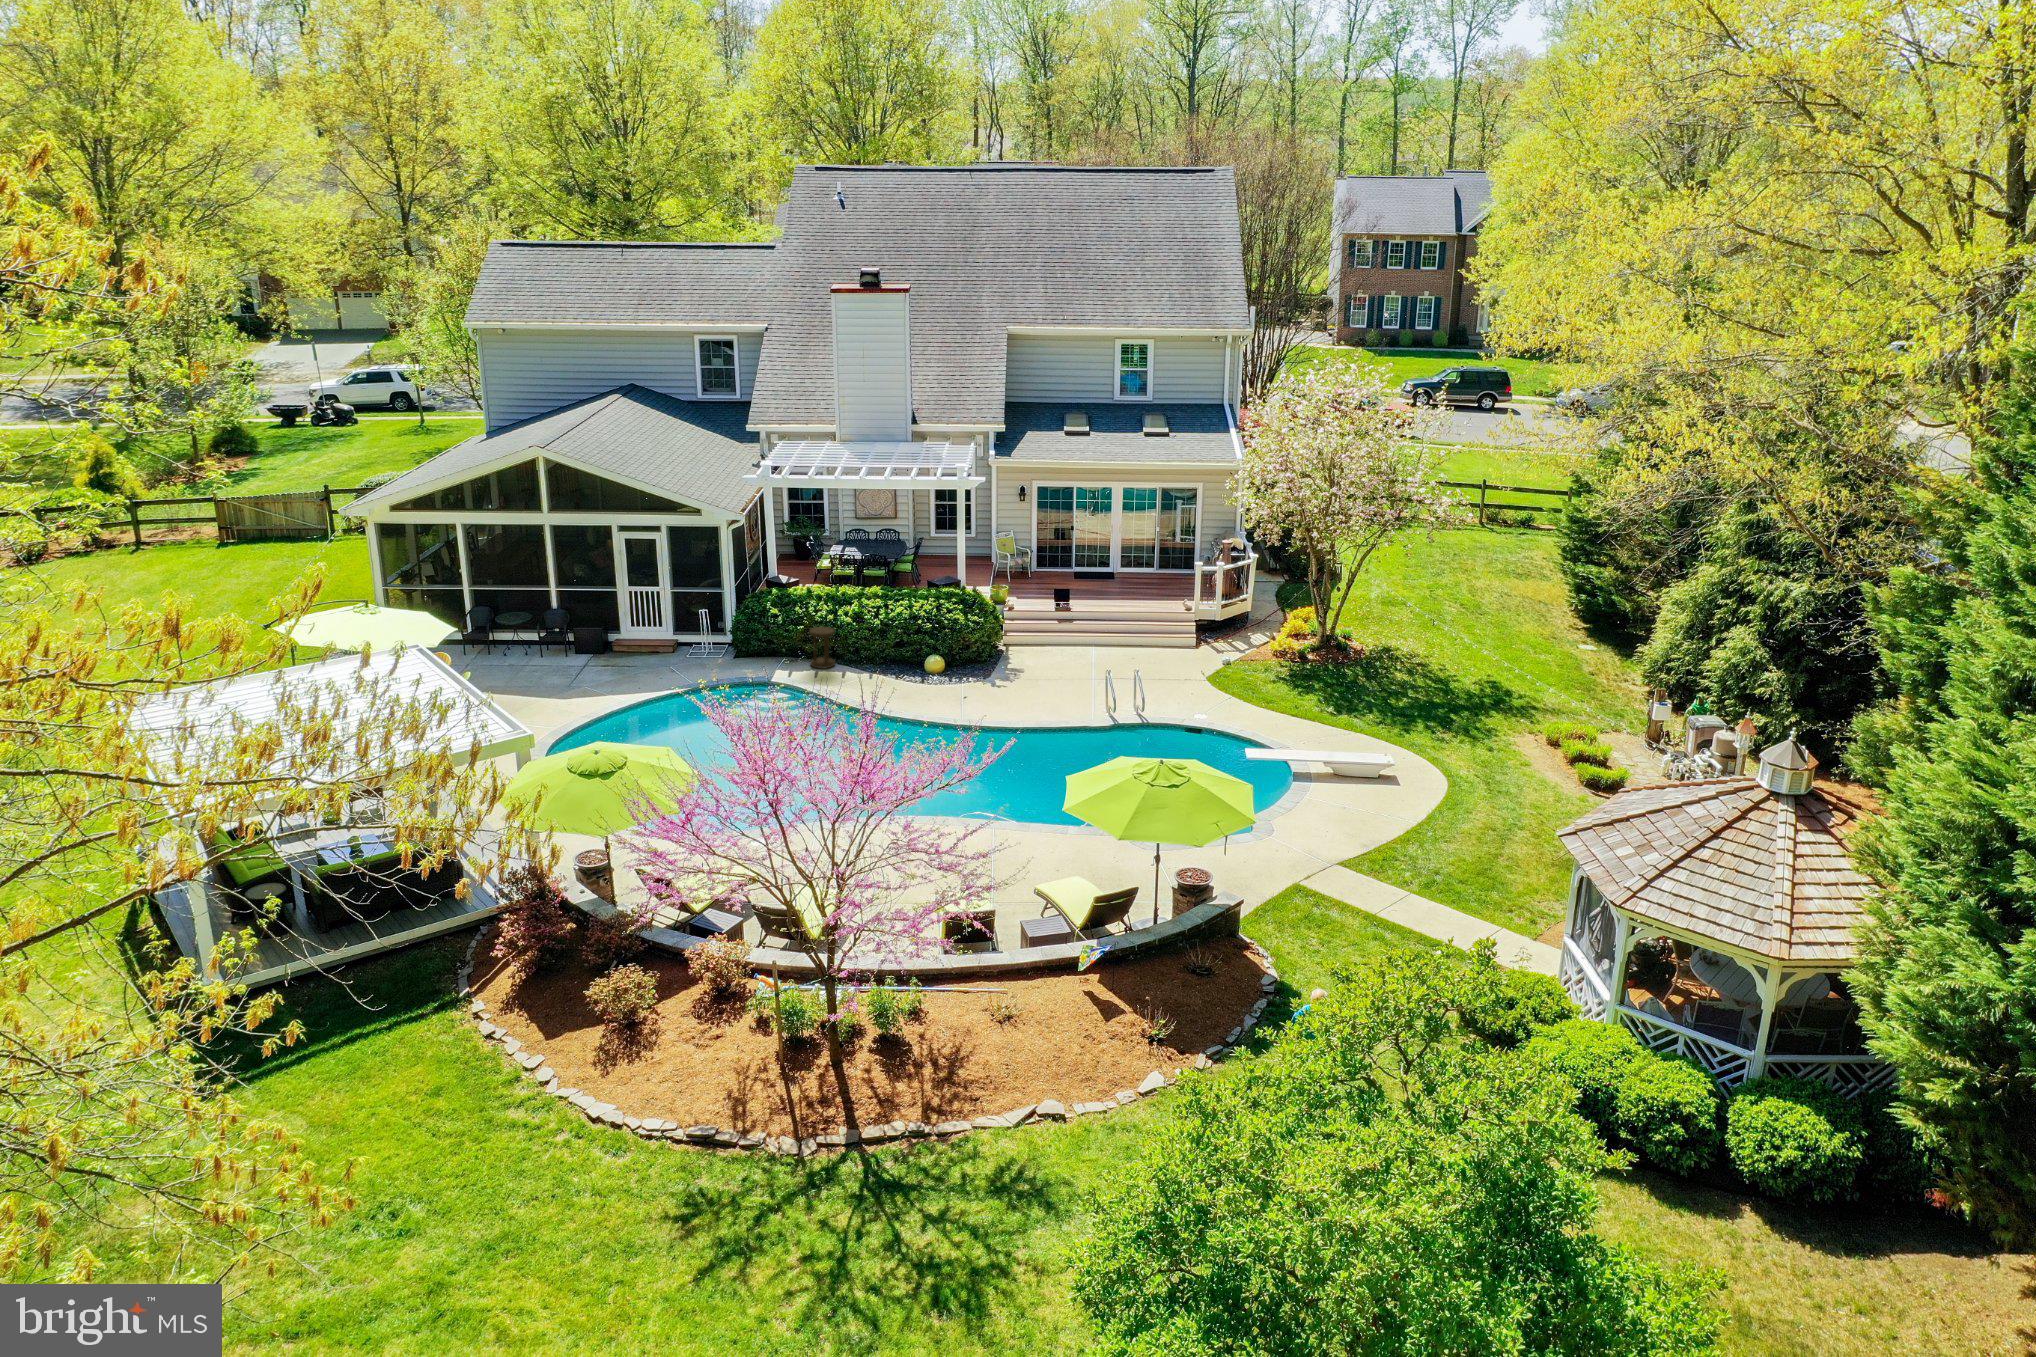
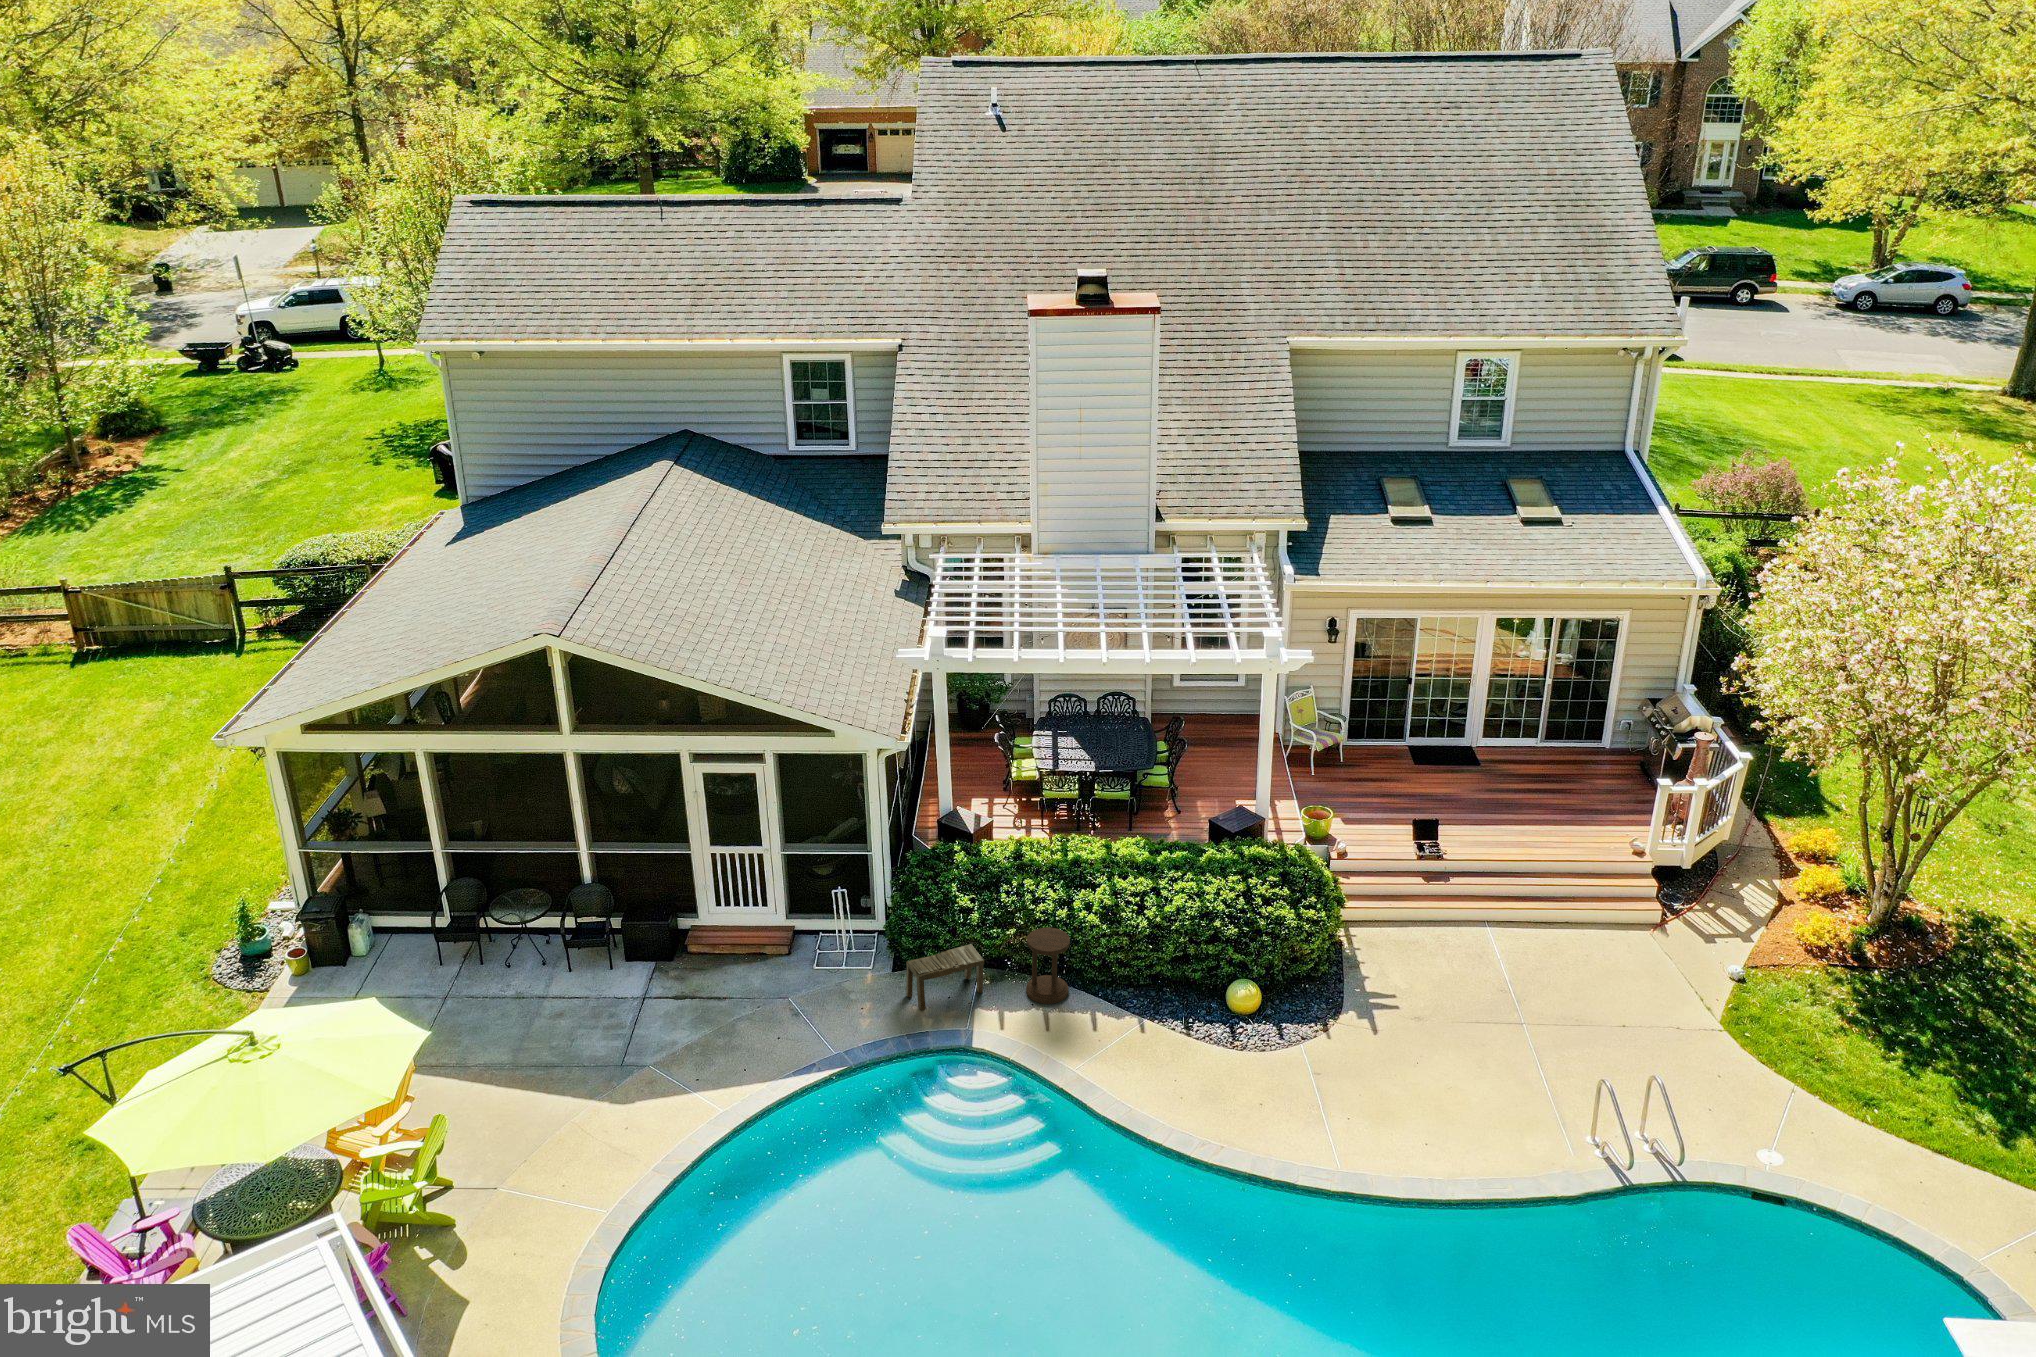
bench: none [739,638,785,670] -> present [906,944,984,1010]

